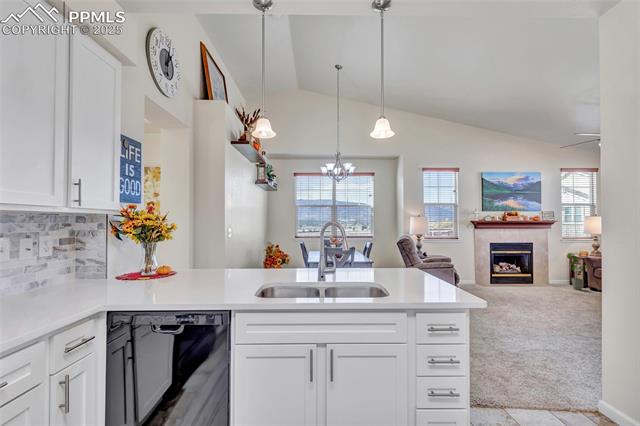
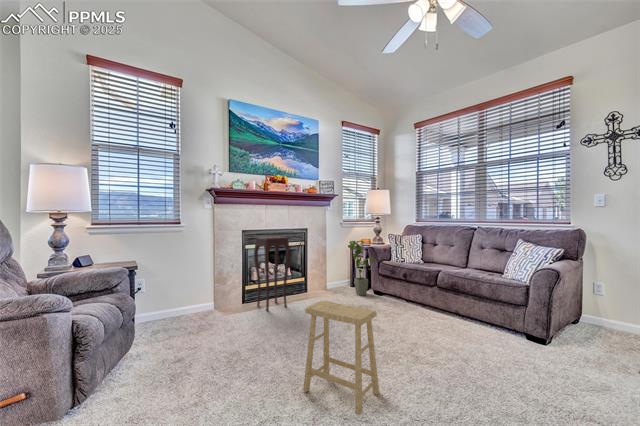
side table: none [498,247,522,288] -> present [254,236,290,311]
footstool: none [535,277,573,317] -> present [303,301,379,415]

